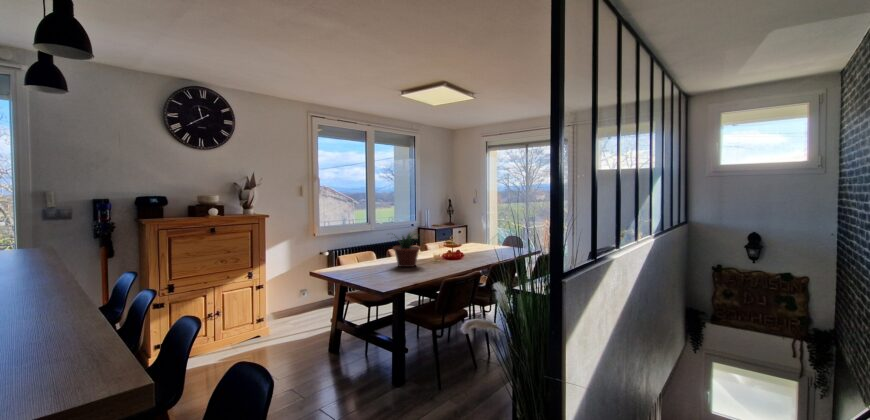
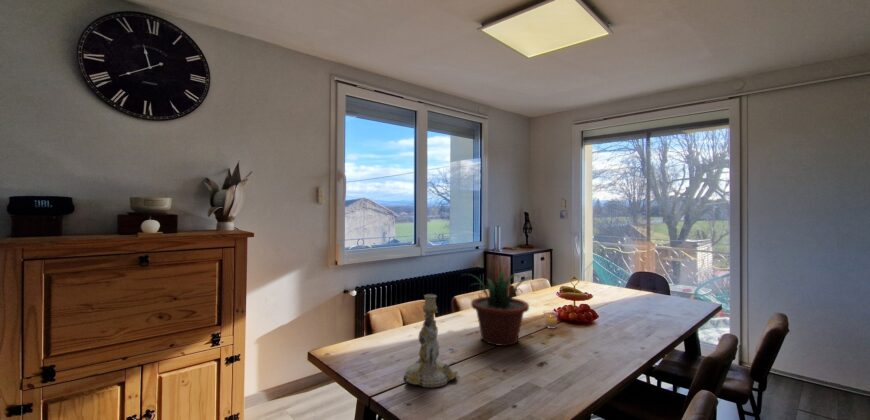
candlestick: none [358,240,382,278] -> present [405,294,458,387]

